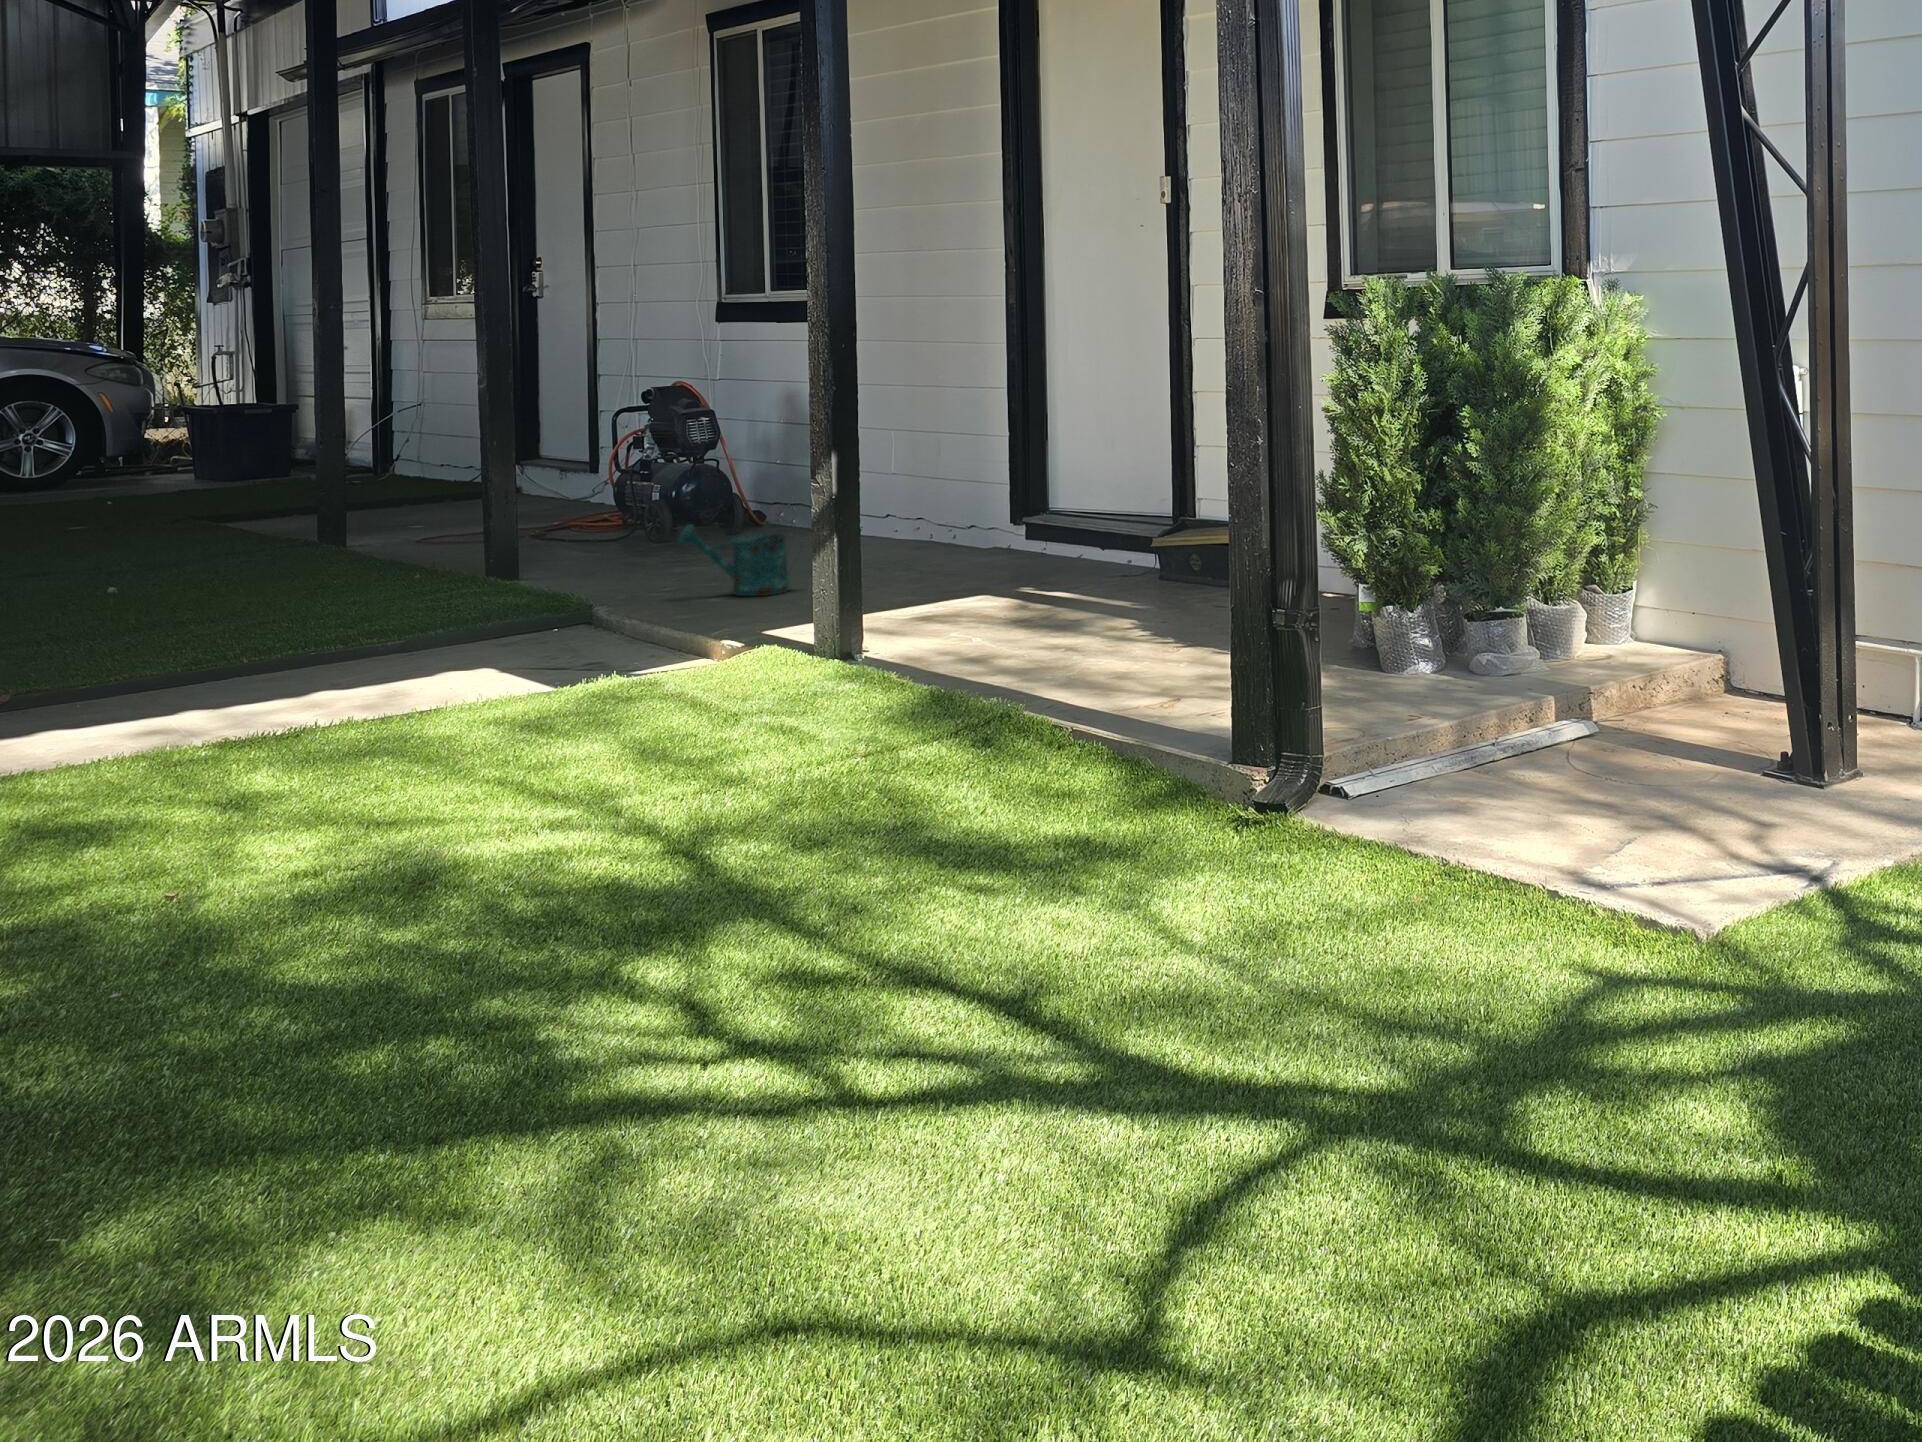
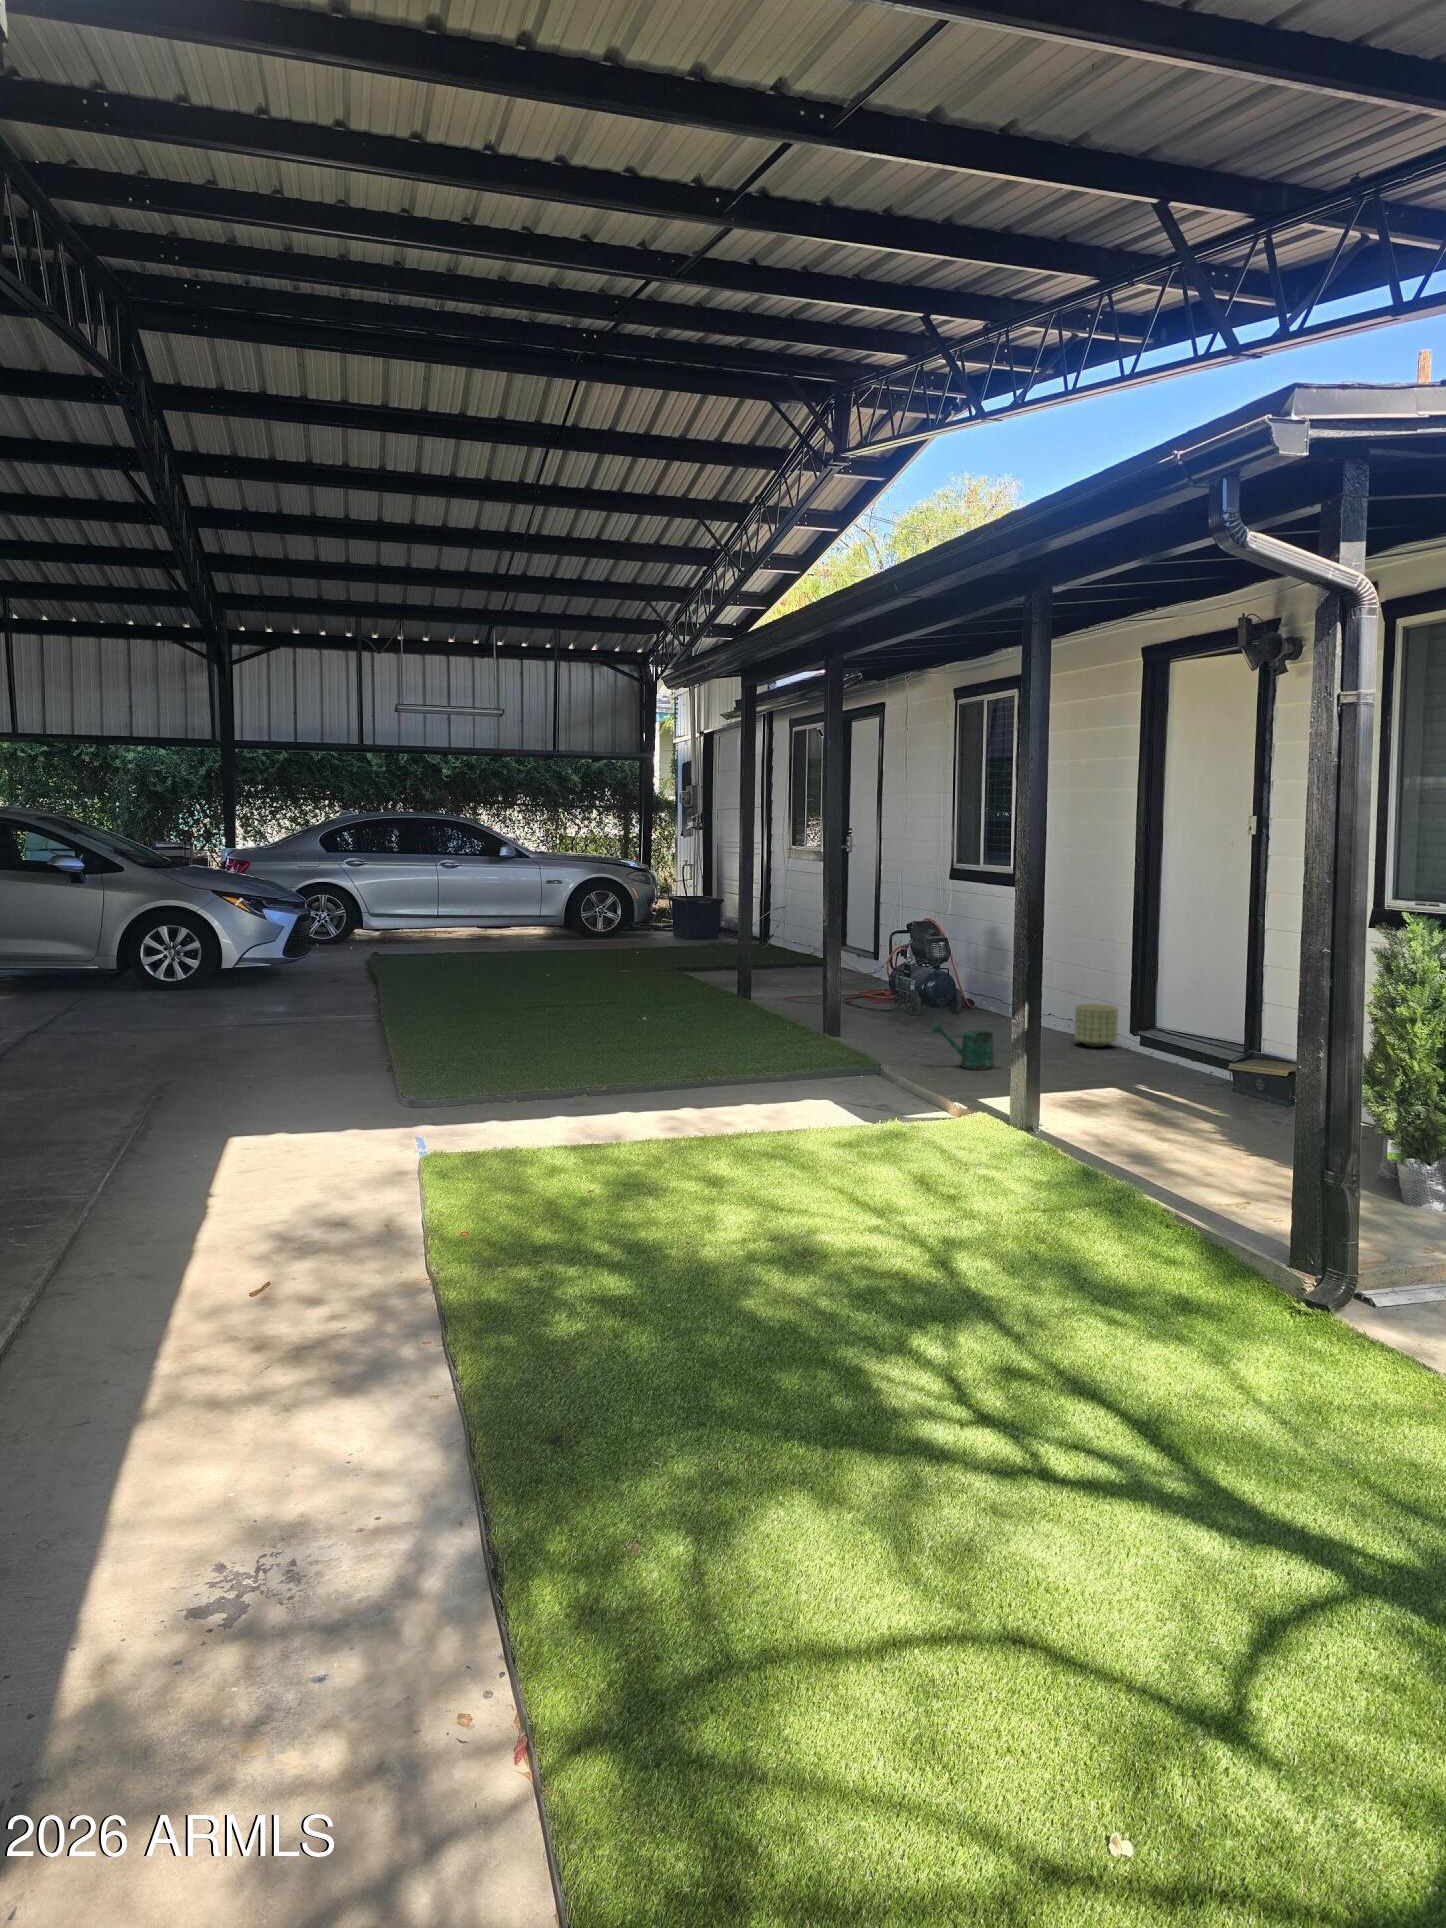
planter: none [921,484,988,551] -> present [1075,1003,1118,1047]

